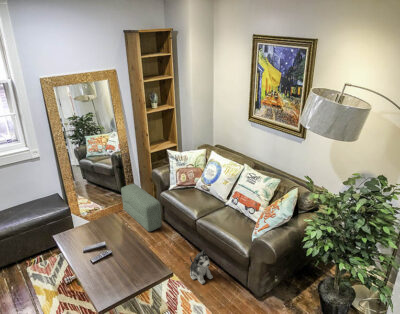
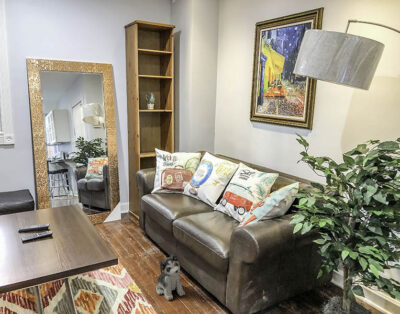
pouf: present [121,184,162,231] -> none [103,193,141,243]

